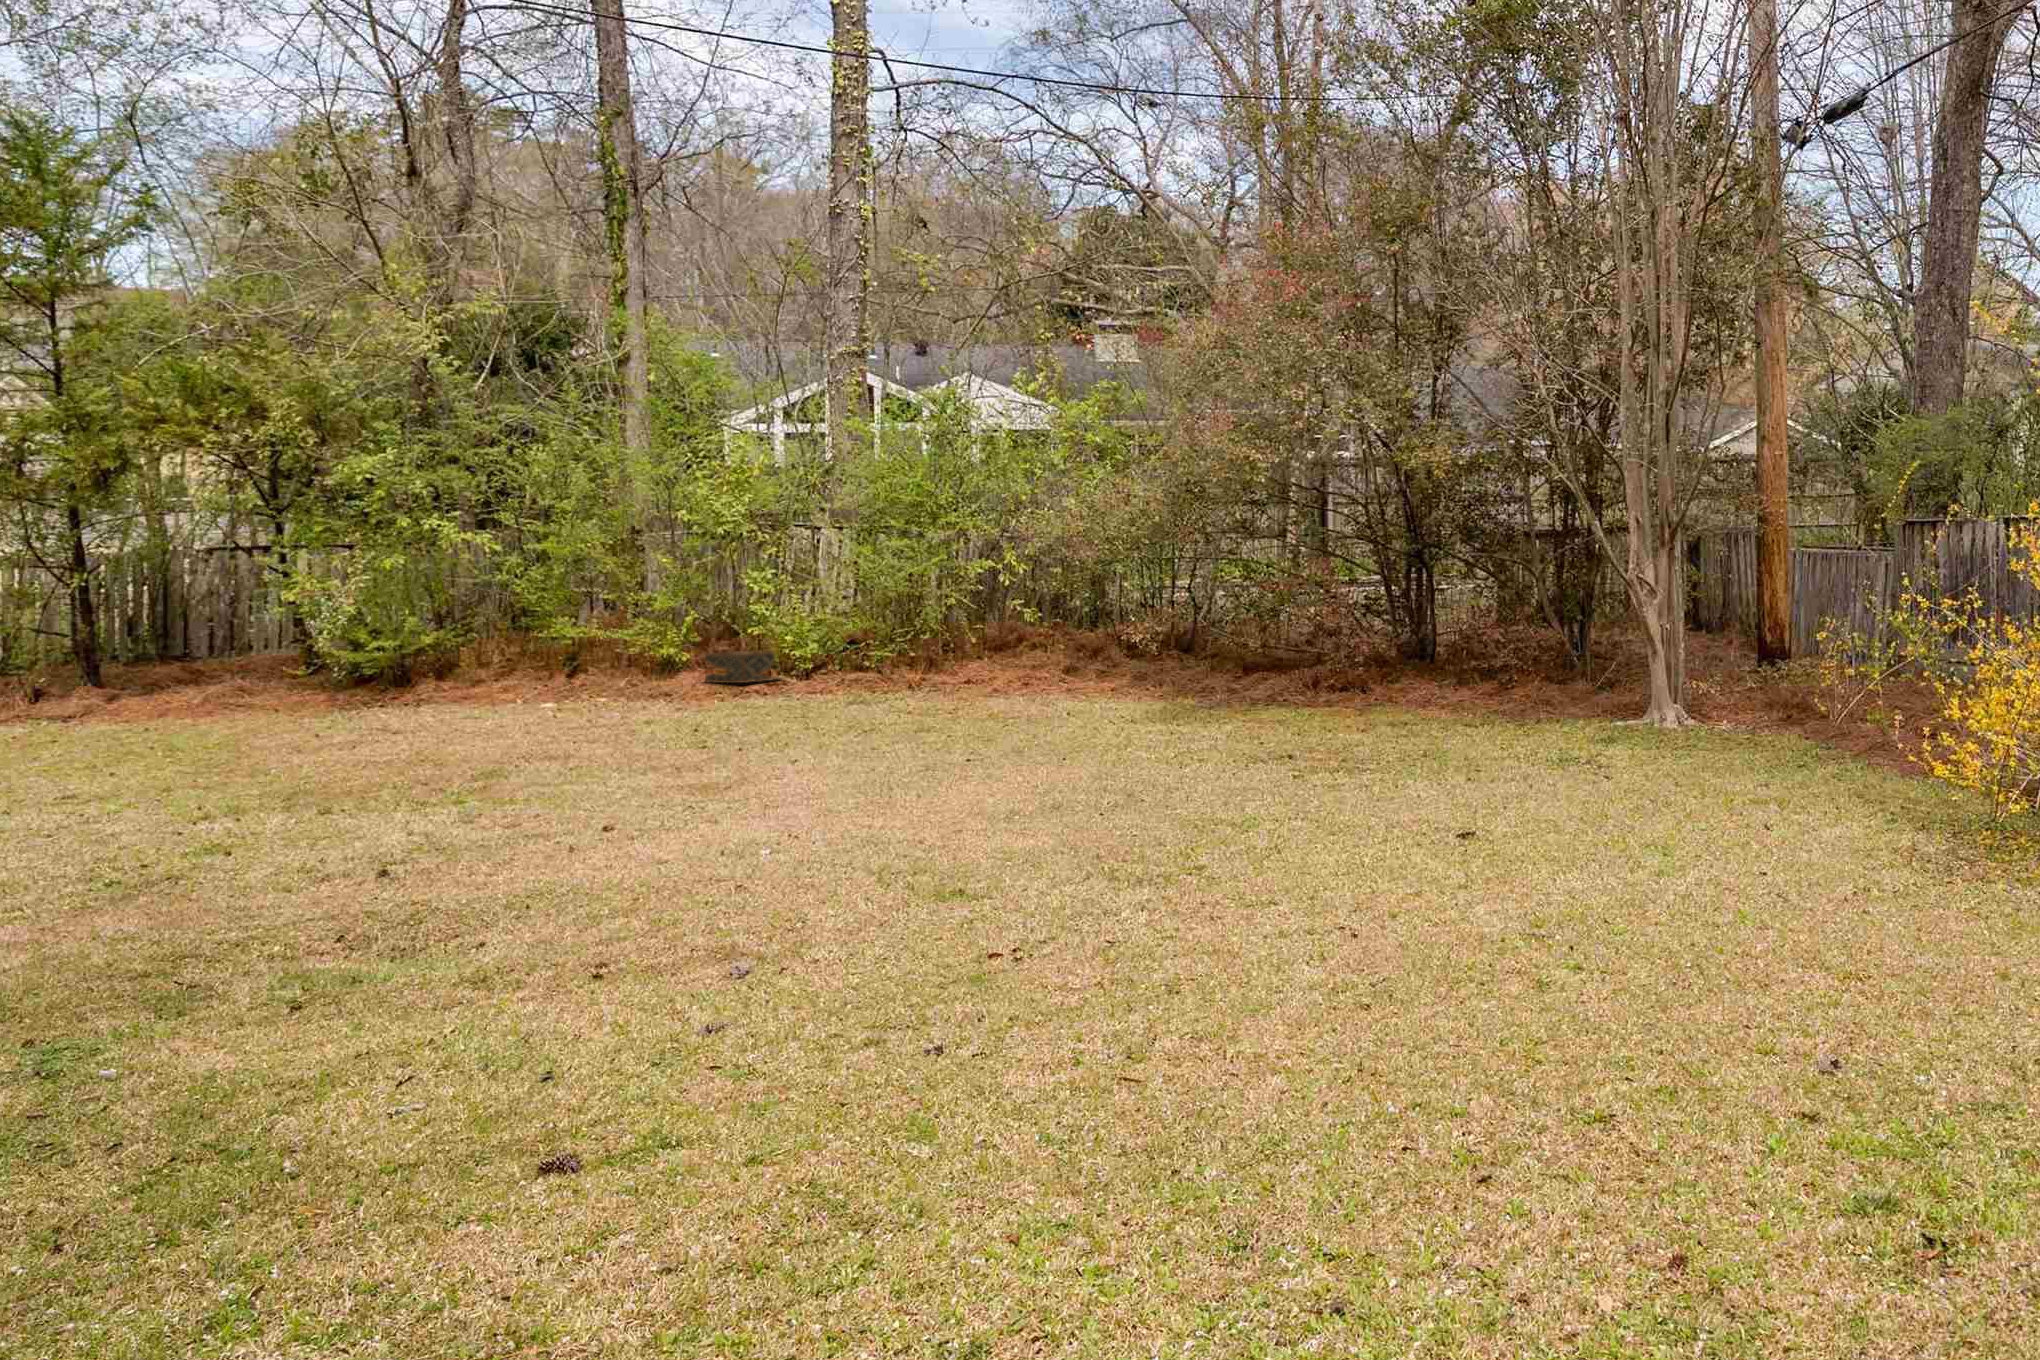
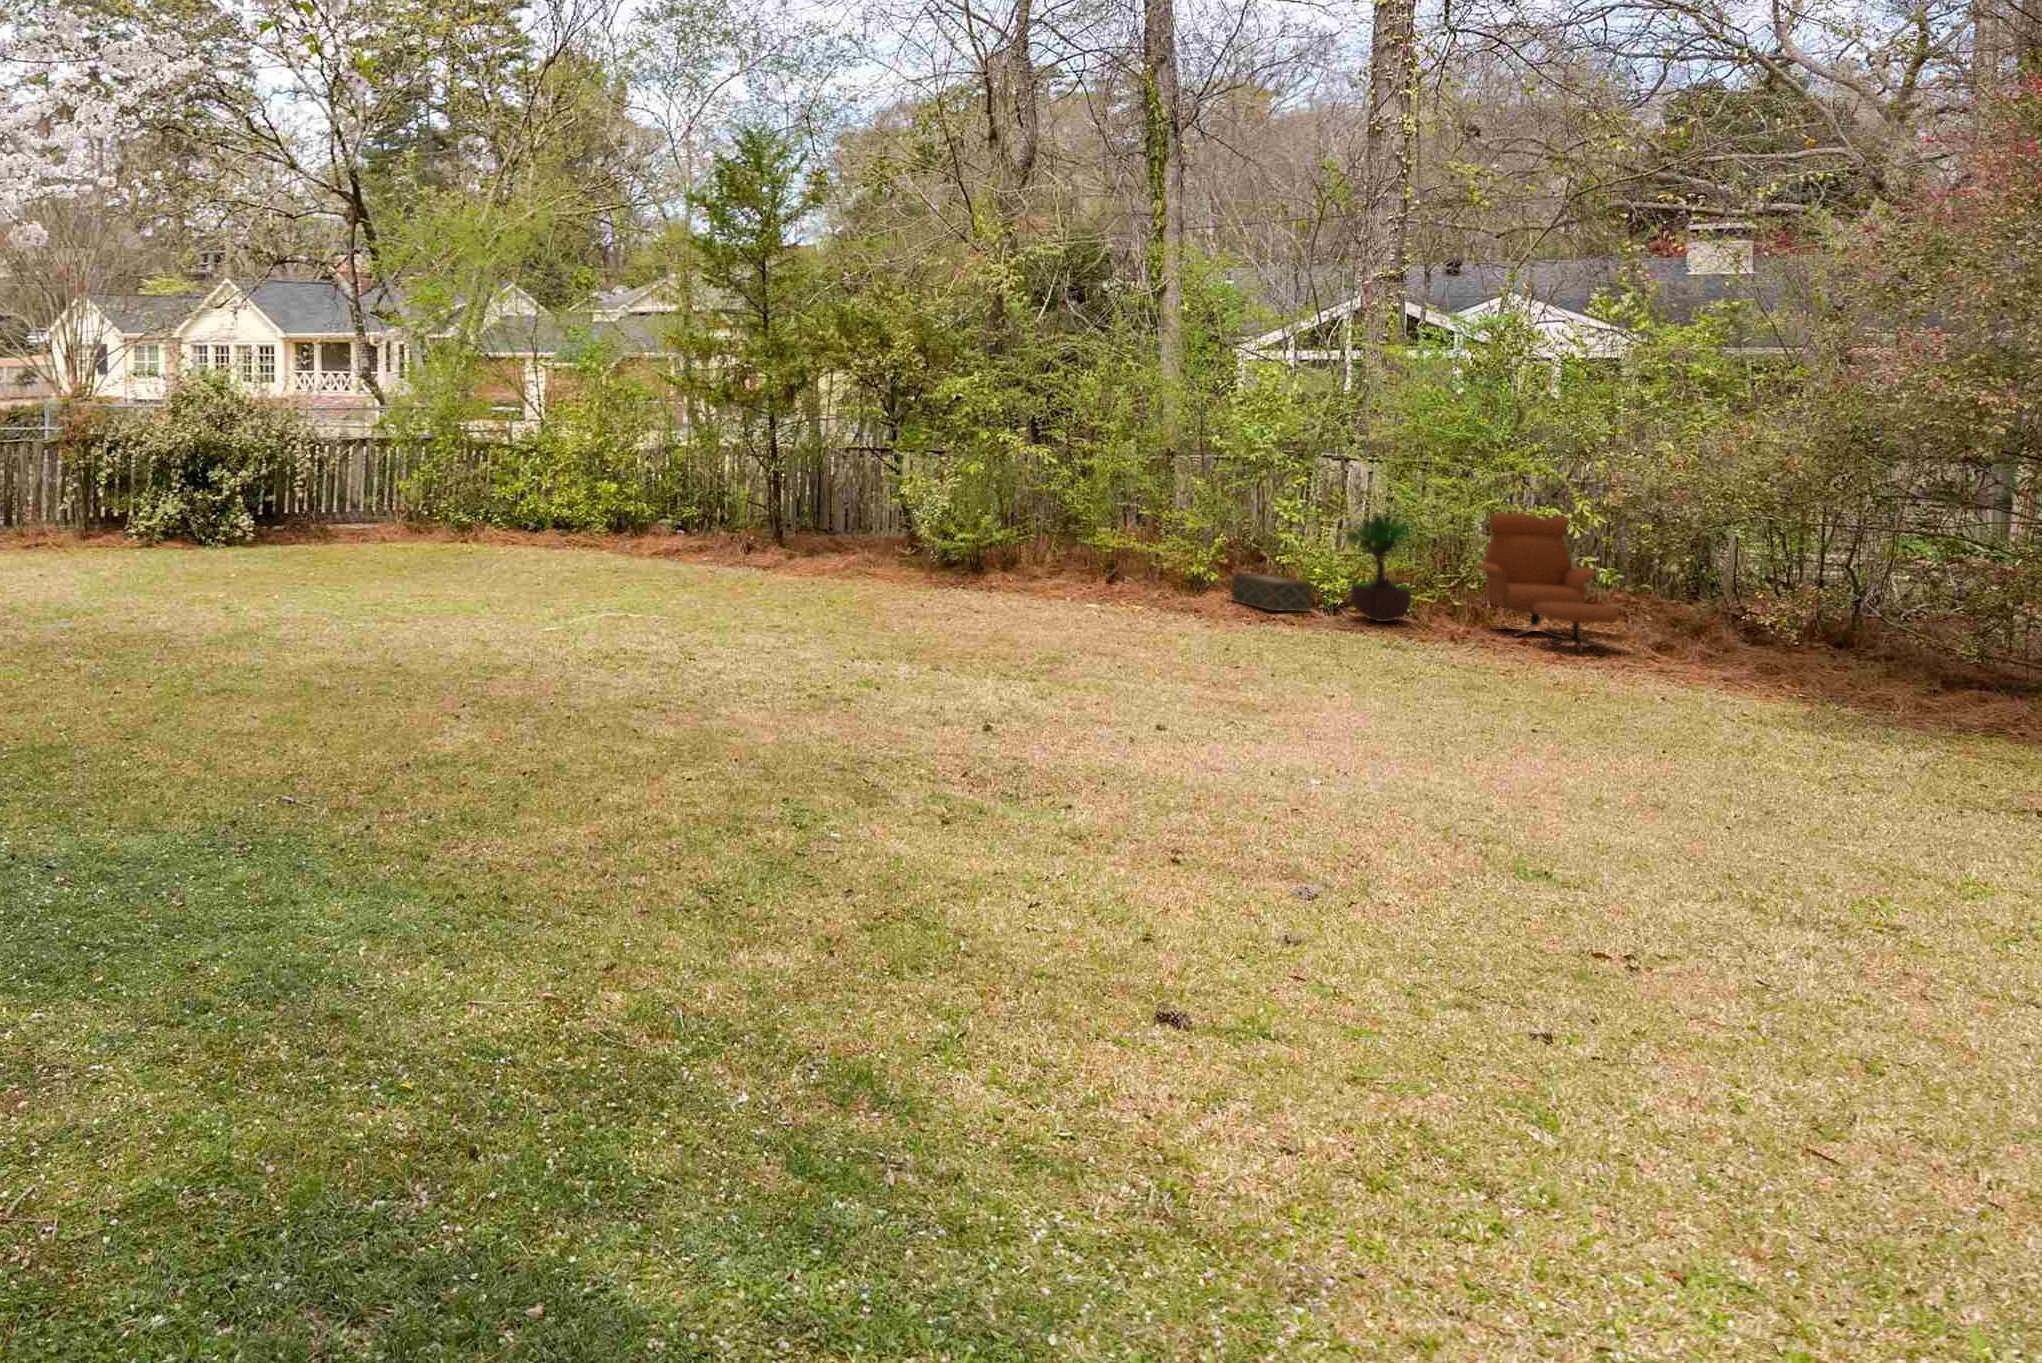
potted tree: none [802,561,875,678] -> present [1346,508,1415,622]
lounge chair: none [919,561,1027,674] -> present [1474,513,1619,652]

